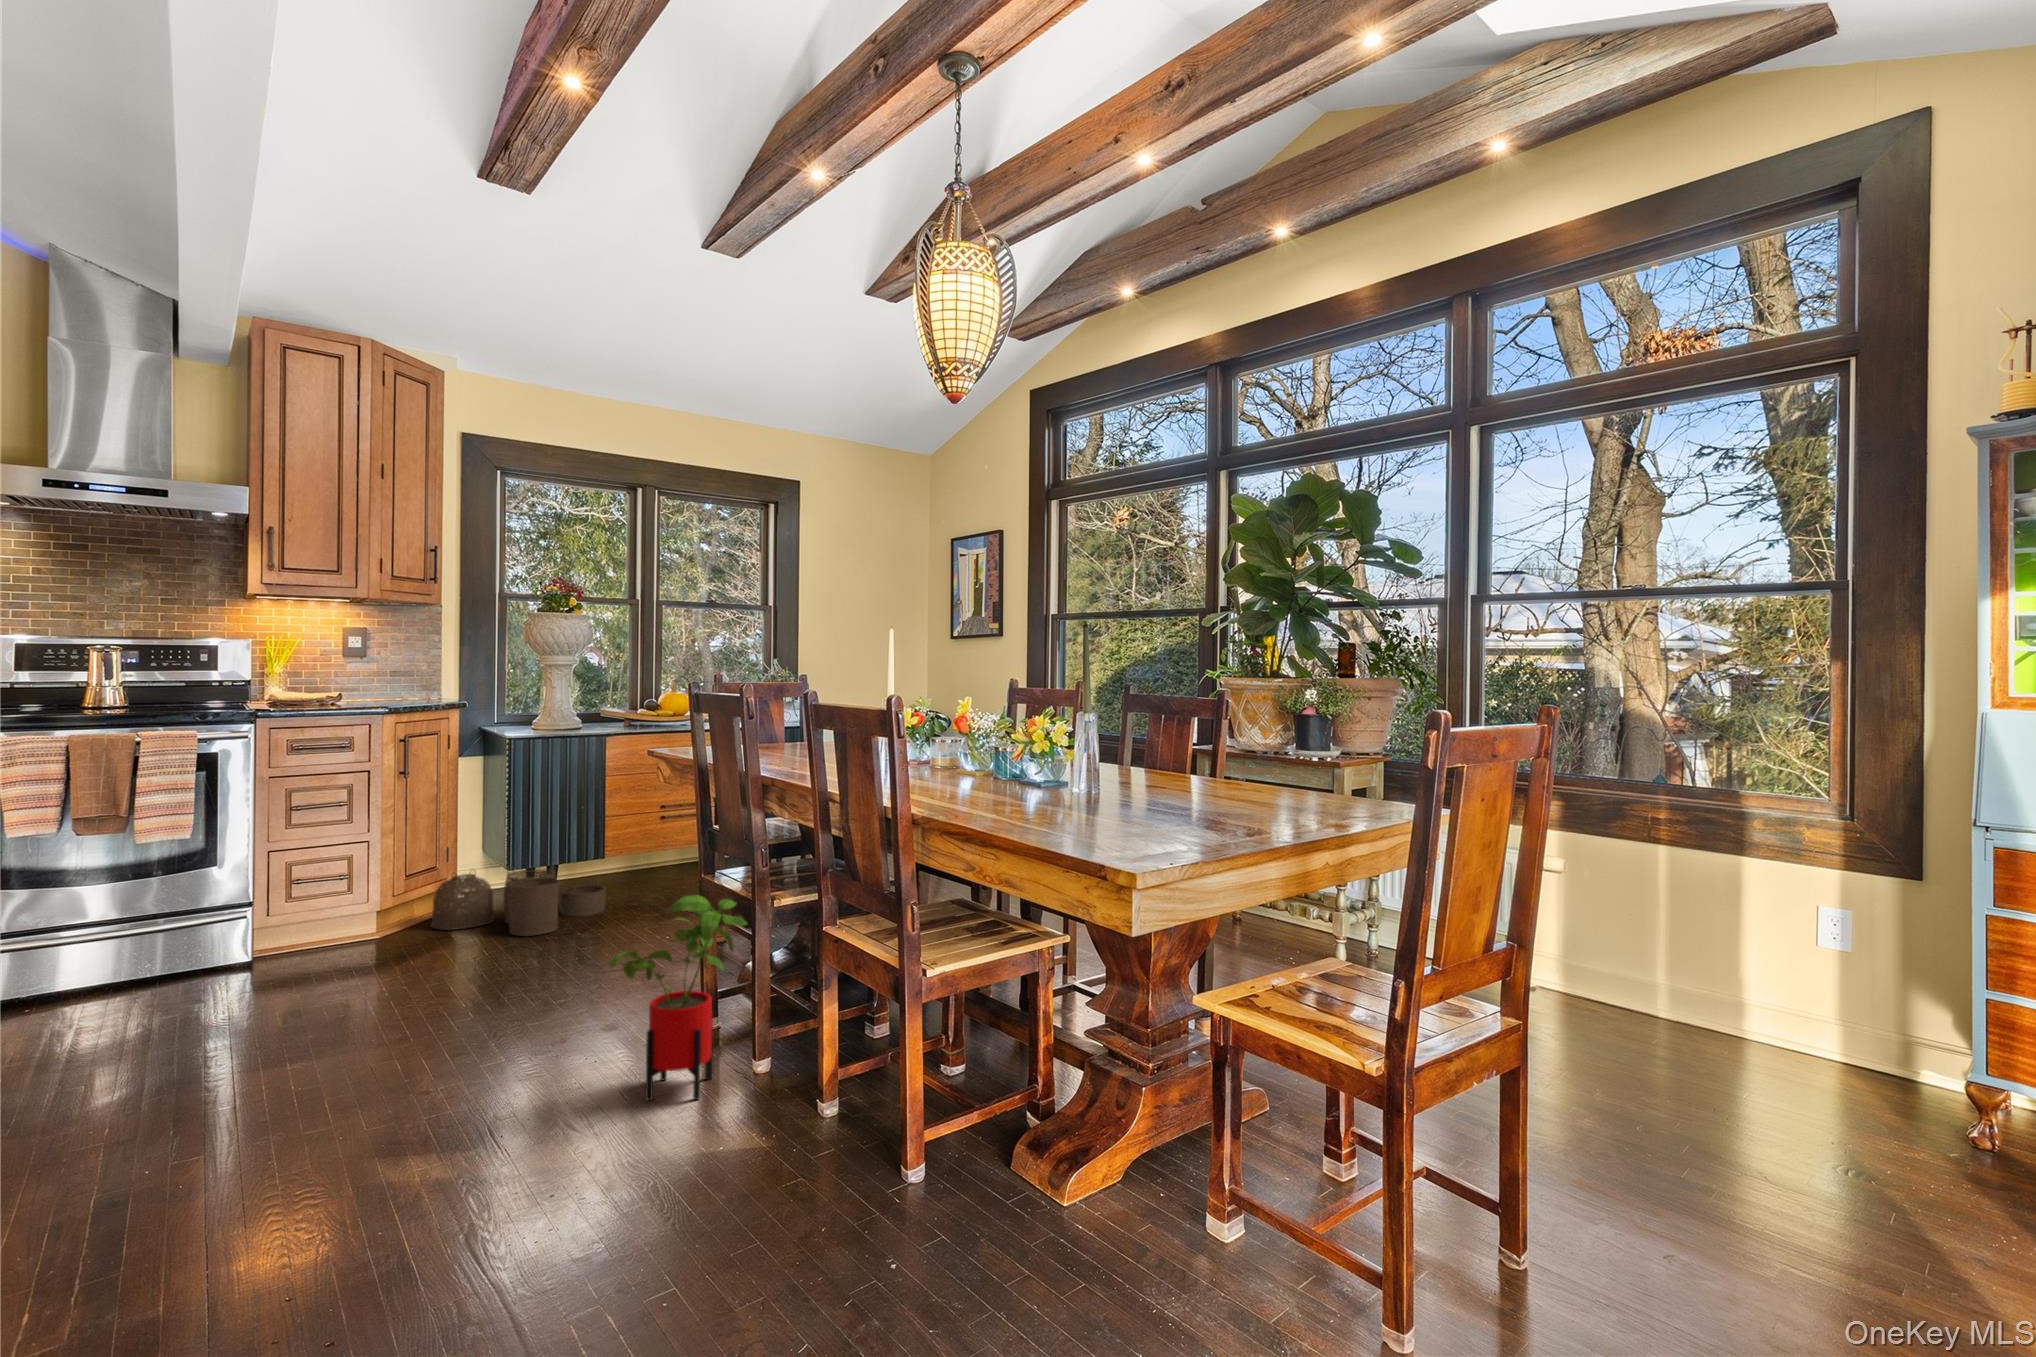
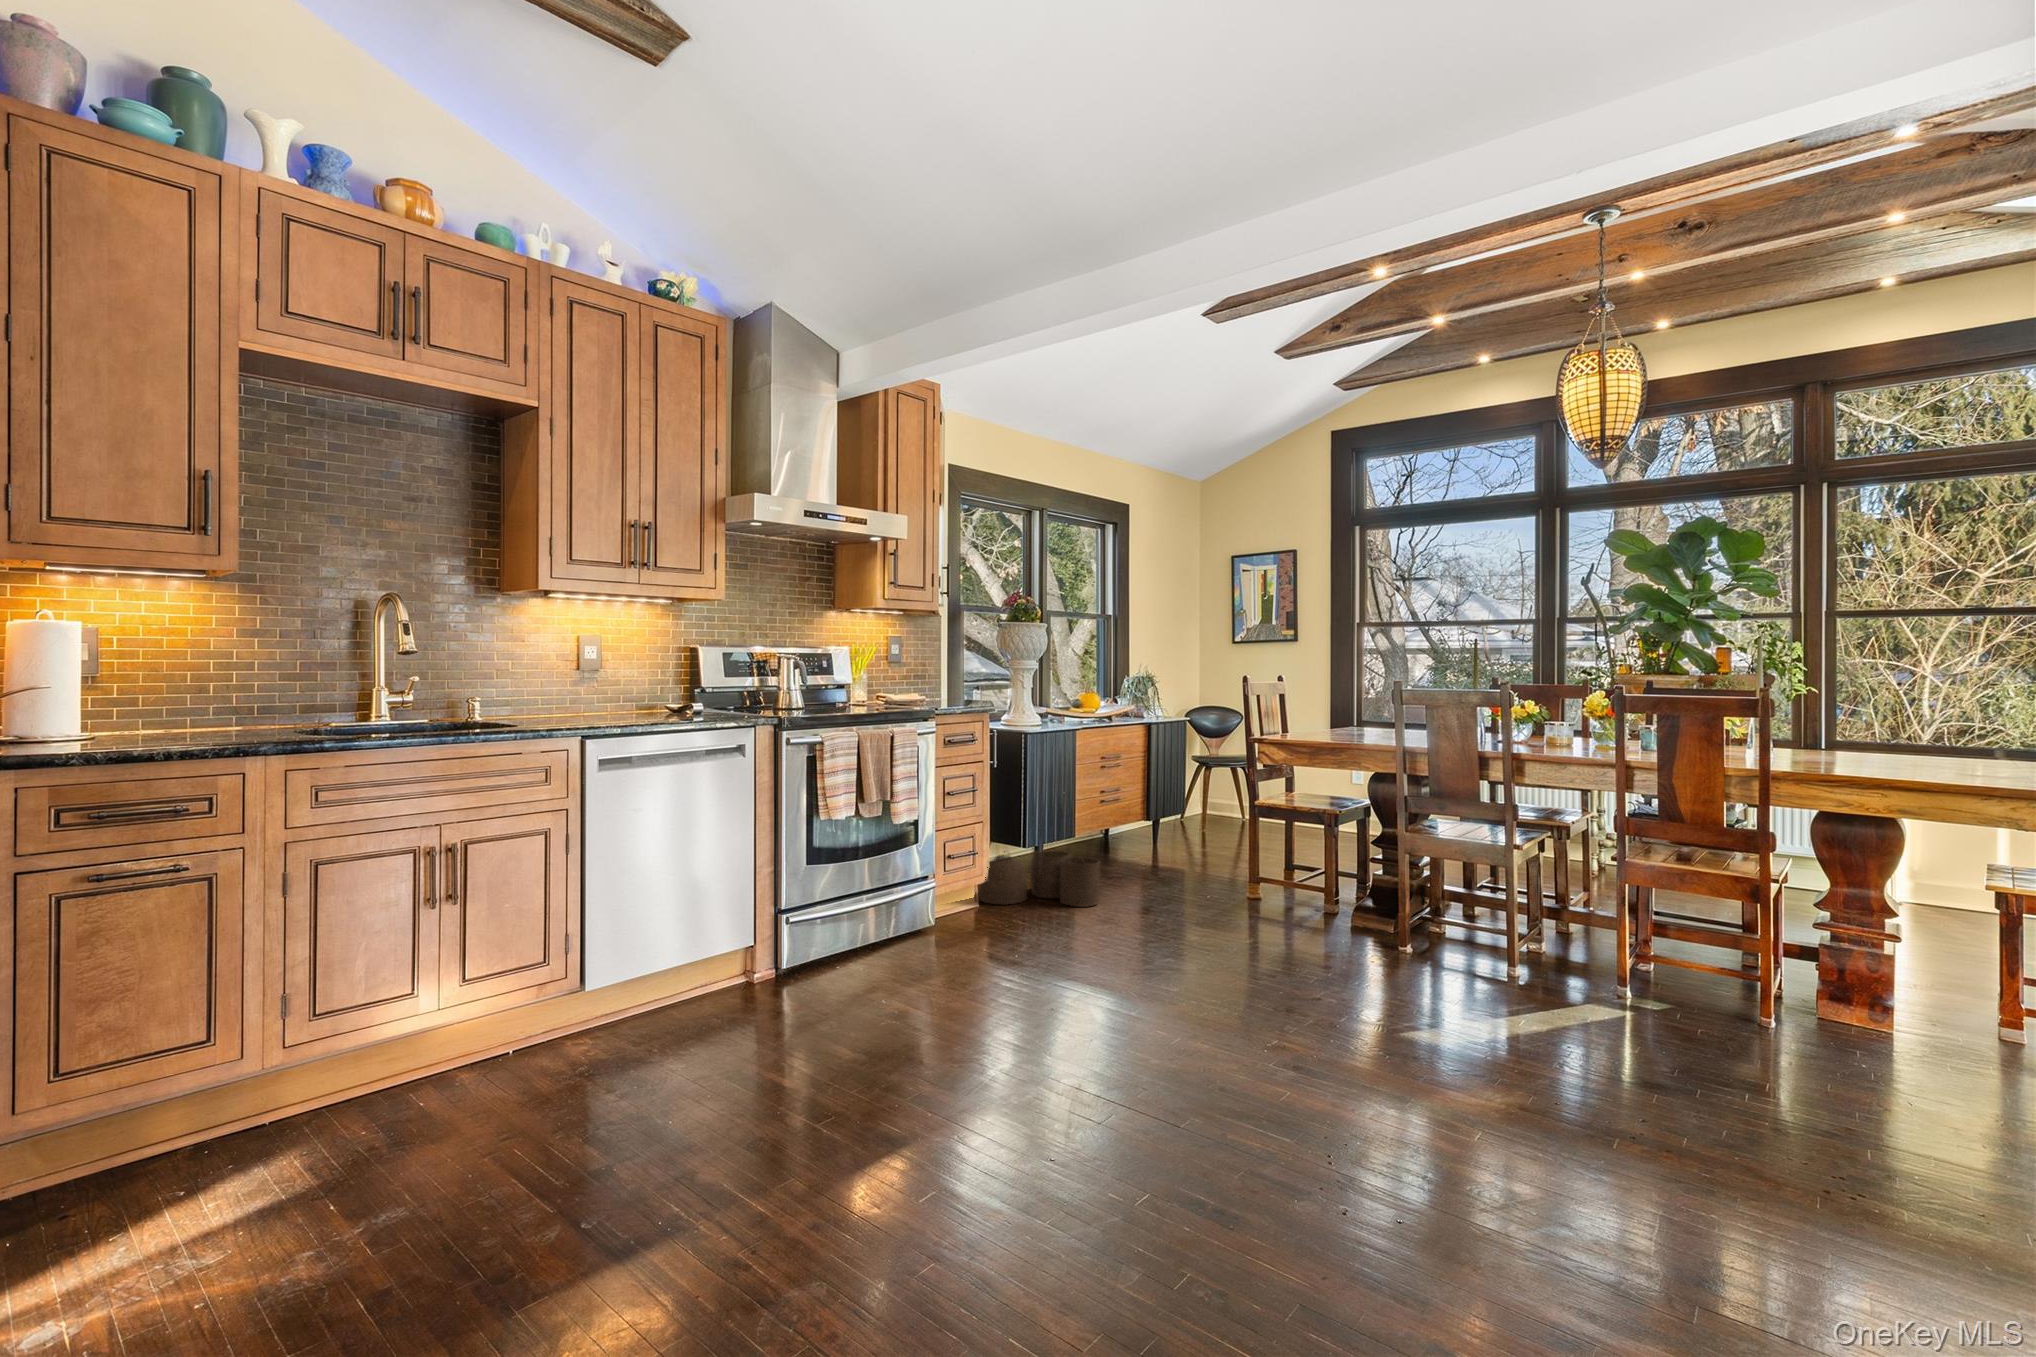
house plant: present [610,895,747,1100] -> none [1451,853,1560,1012]

